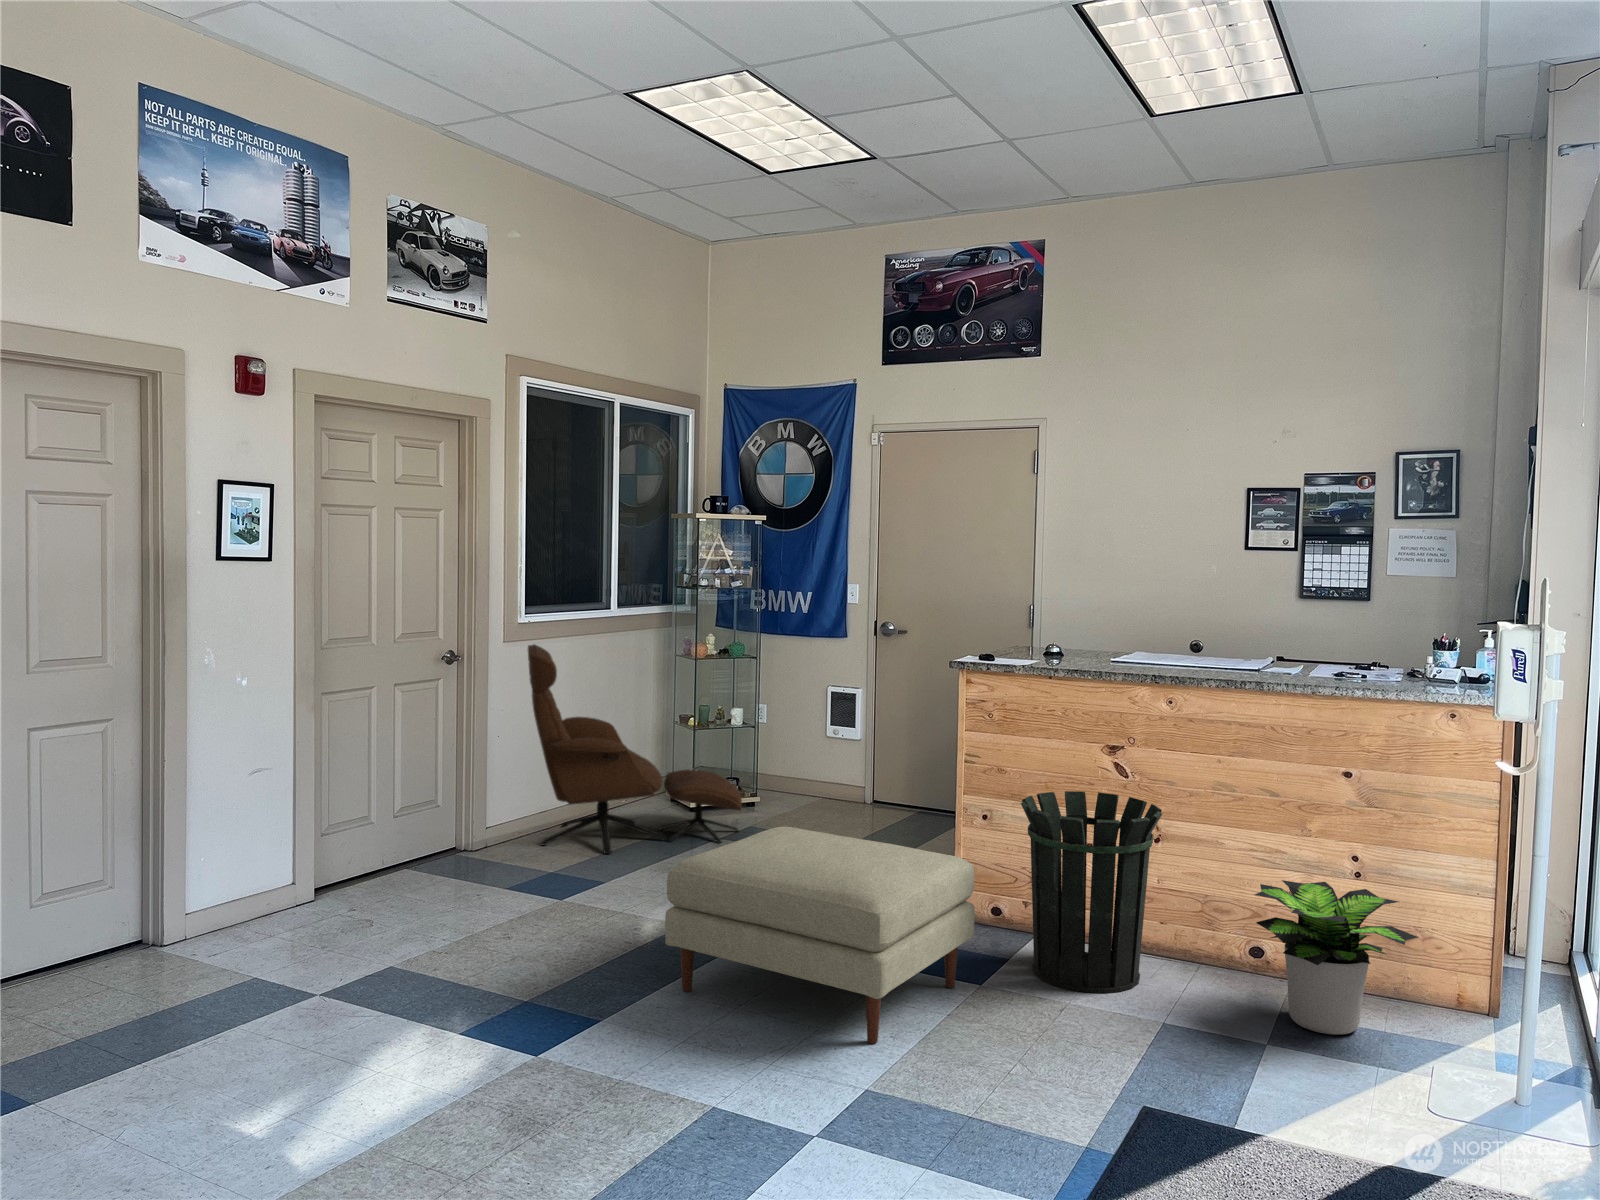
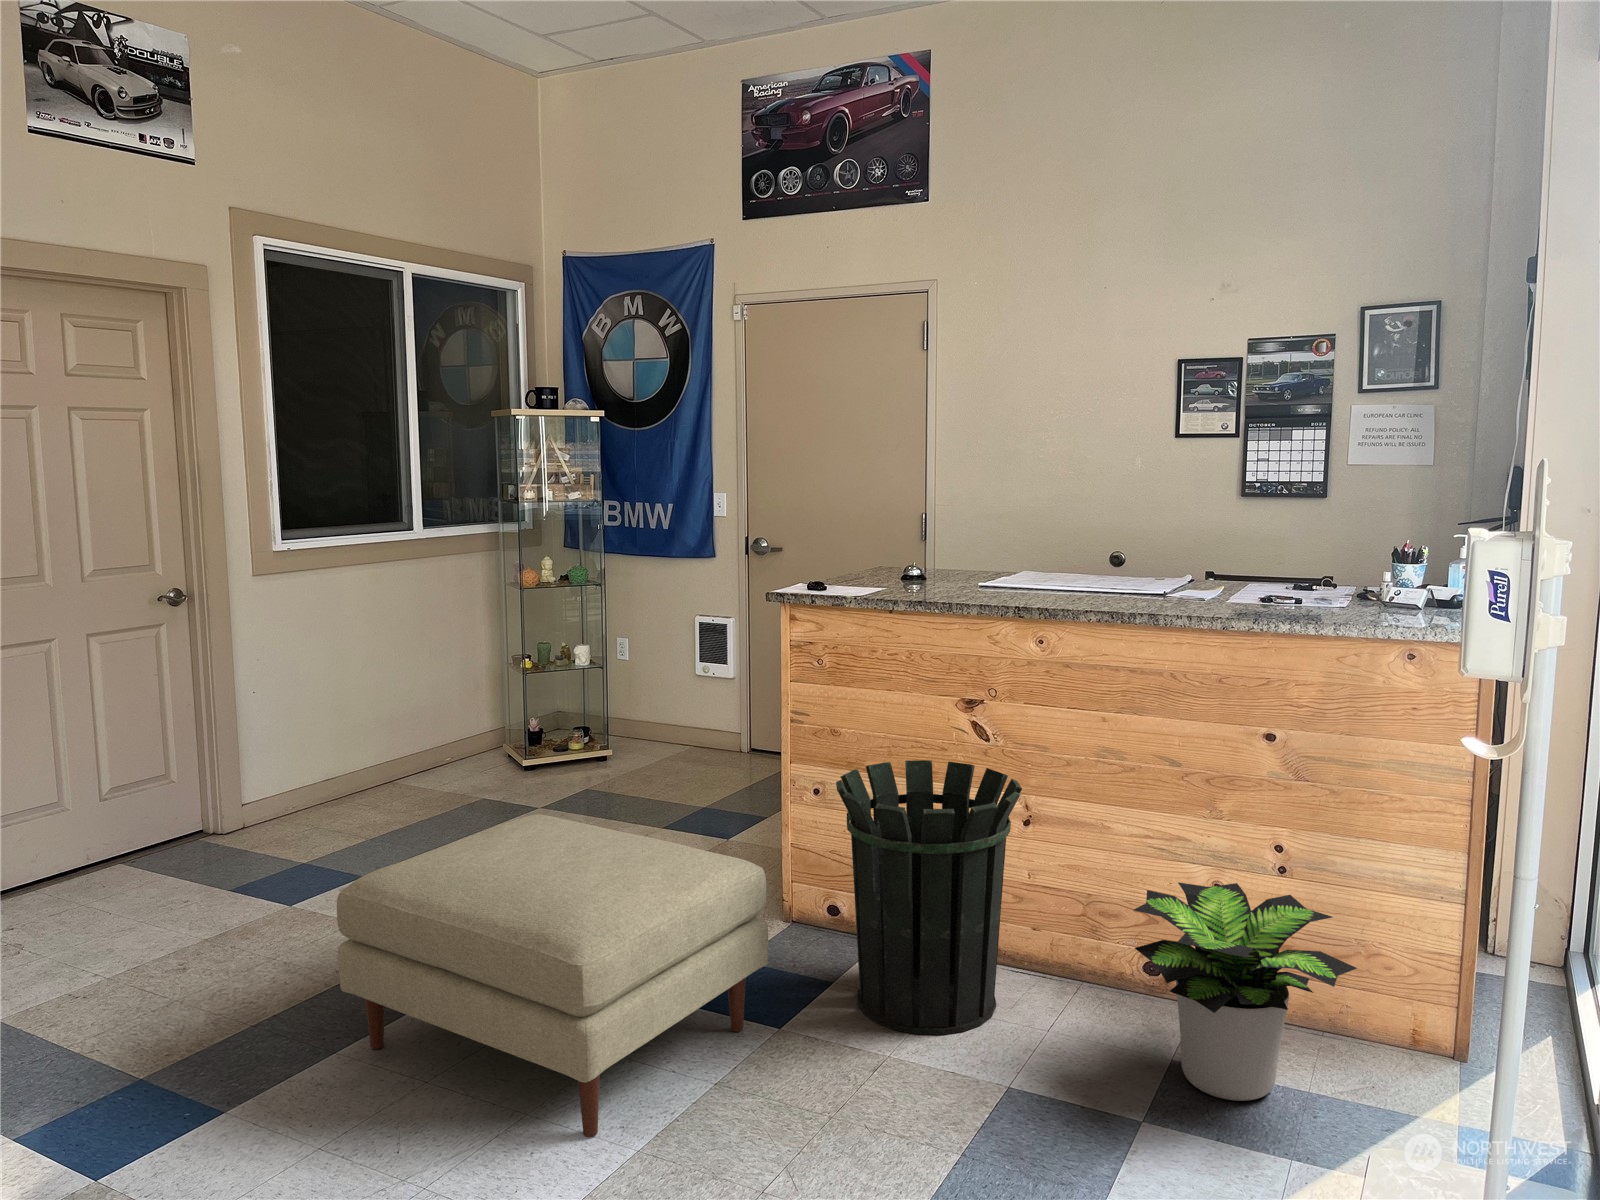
lounge chair: present [527,644,742,854] -> none [280,575,571,831]

